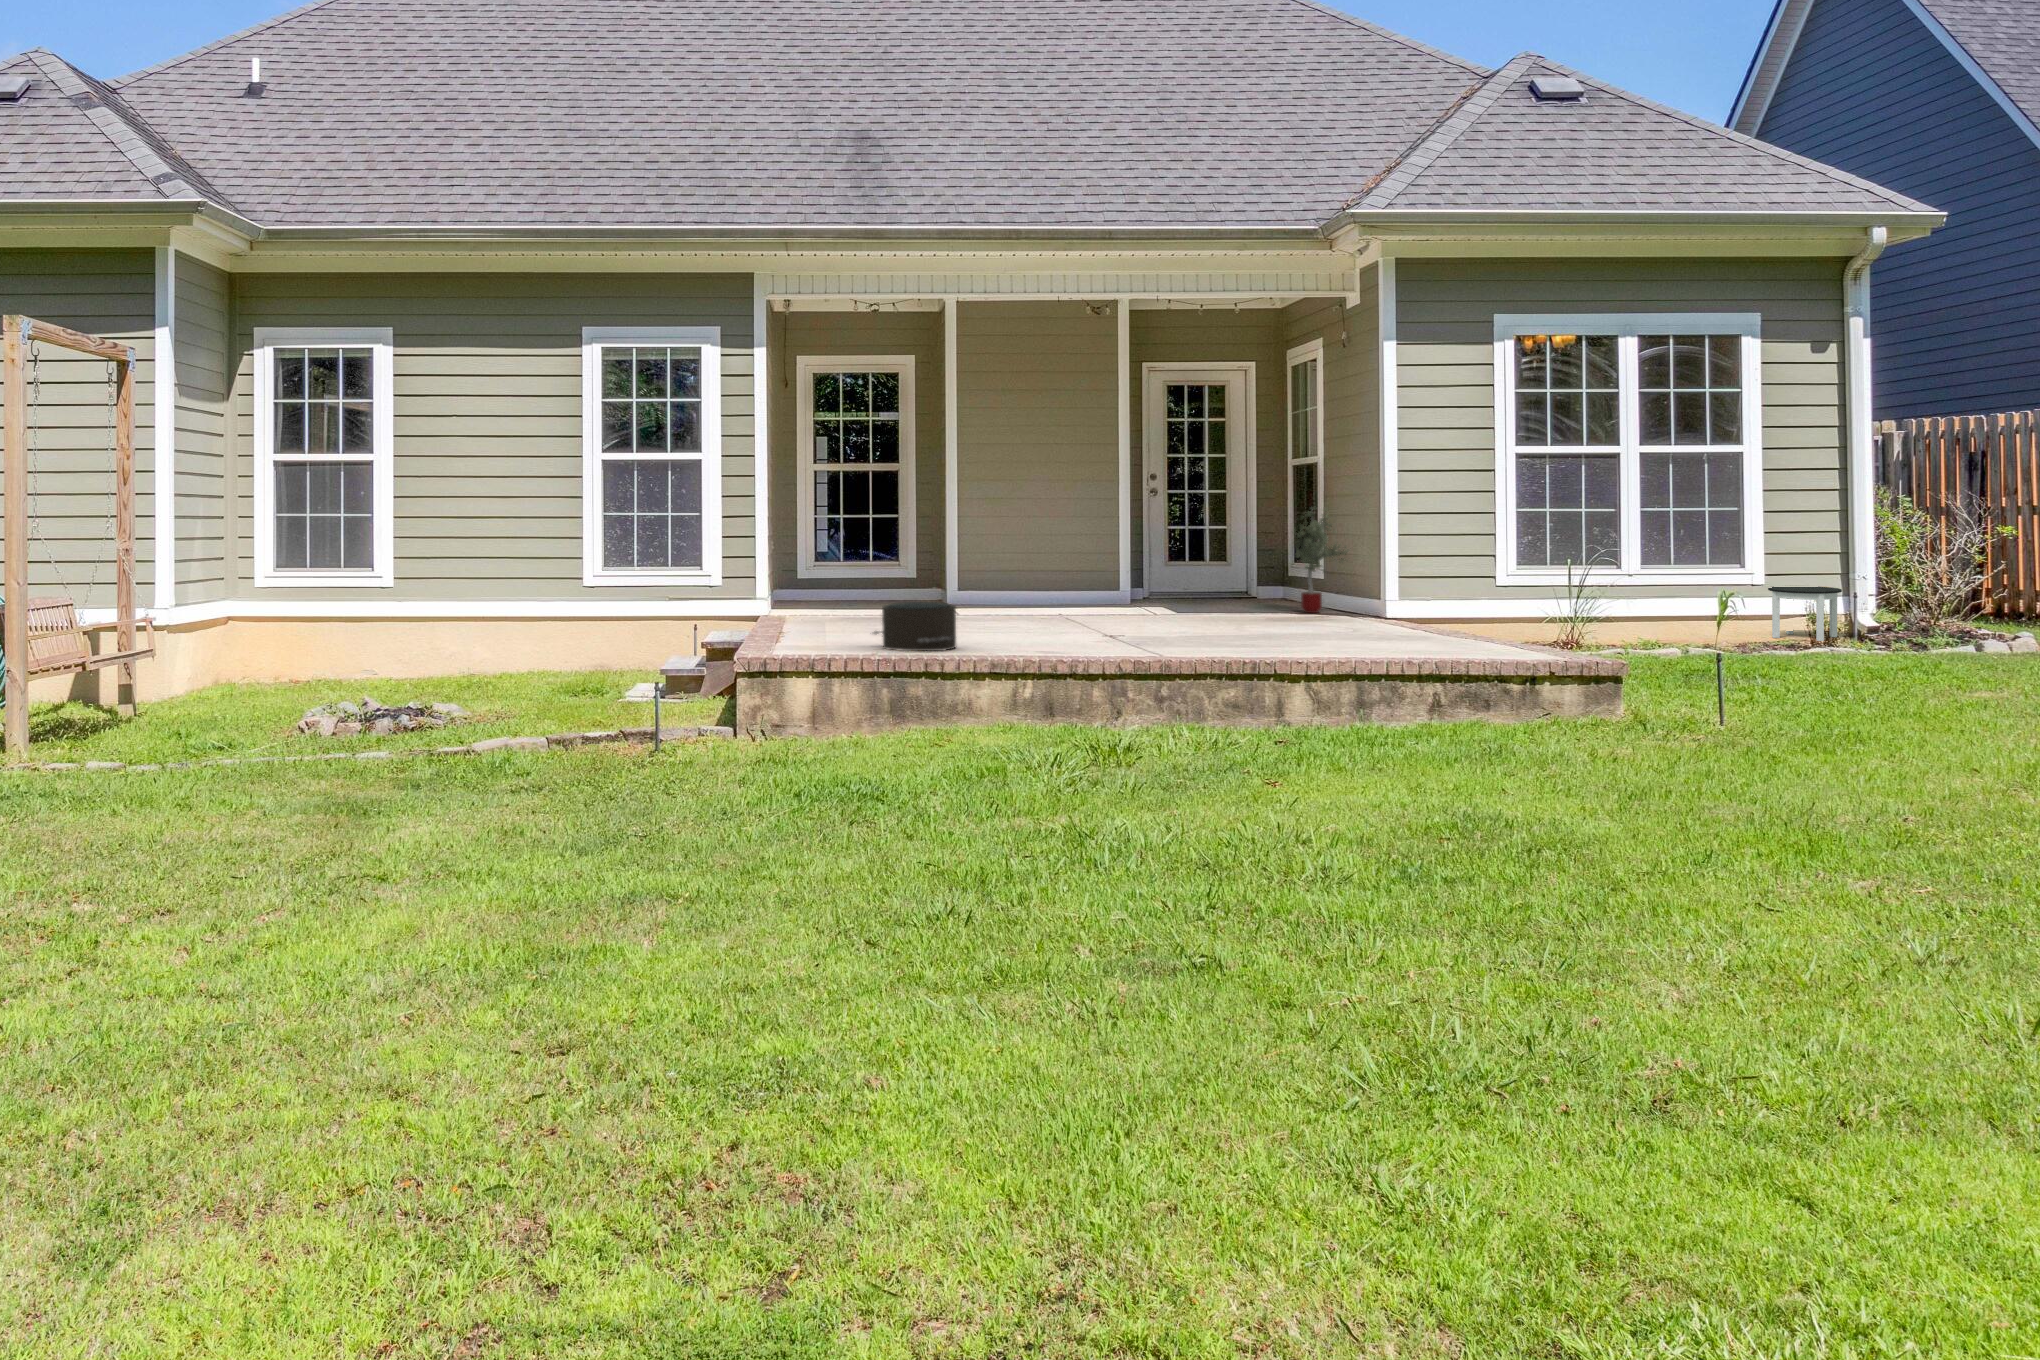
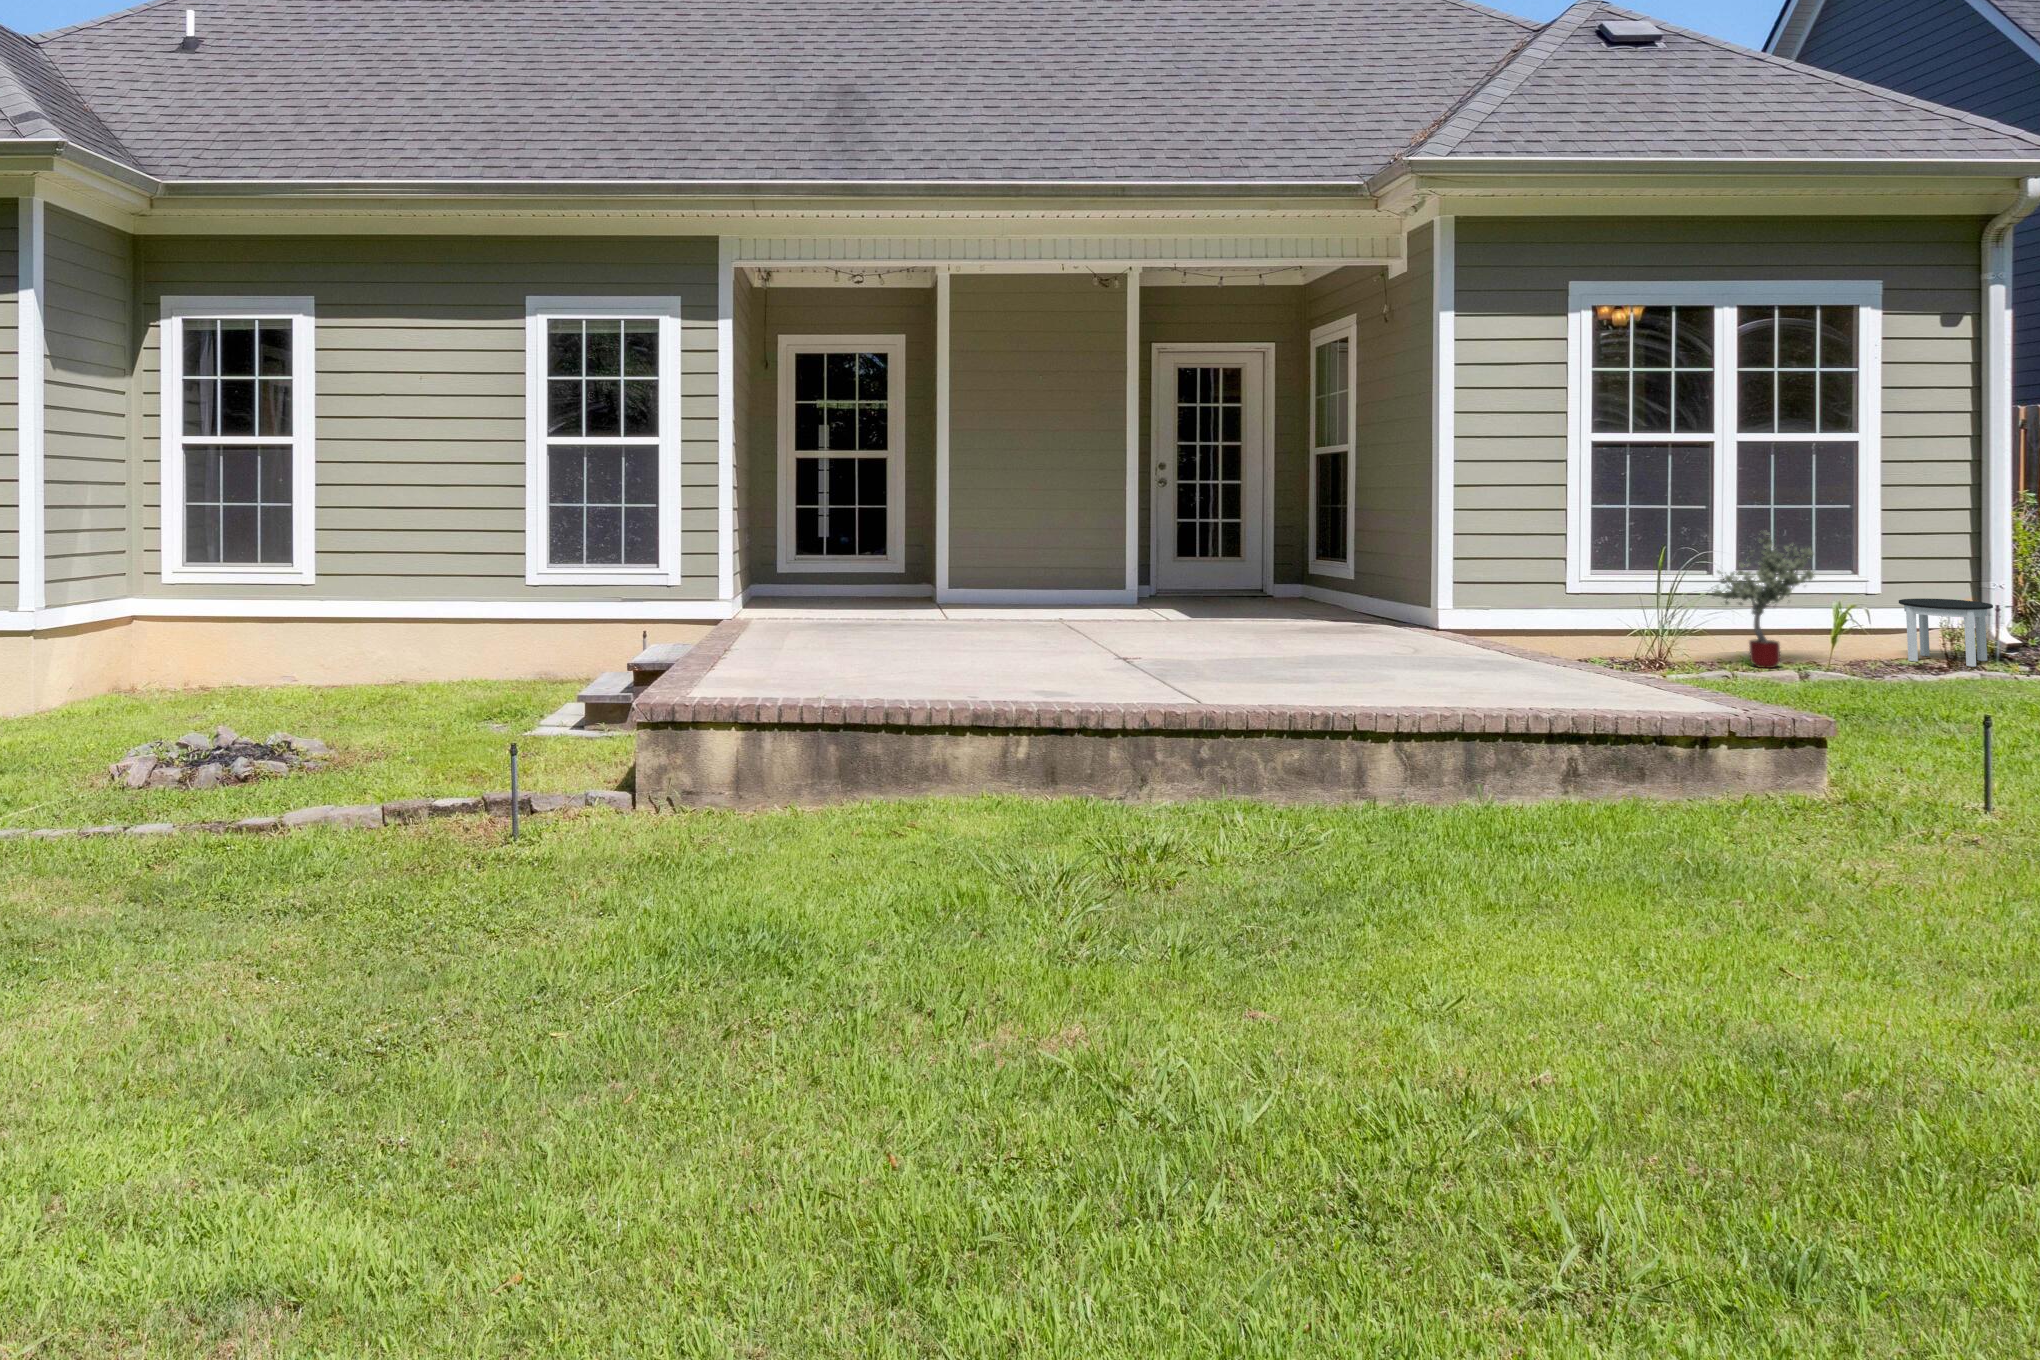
potted tree: present [1294,507,1348,613] -> present [1711,531,1814,668]
pouf: present [874,602,956,651] -> none [826,623,935,690]

